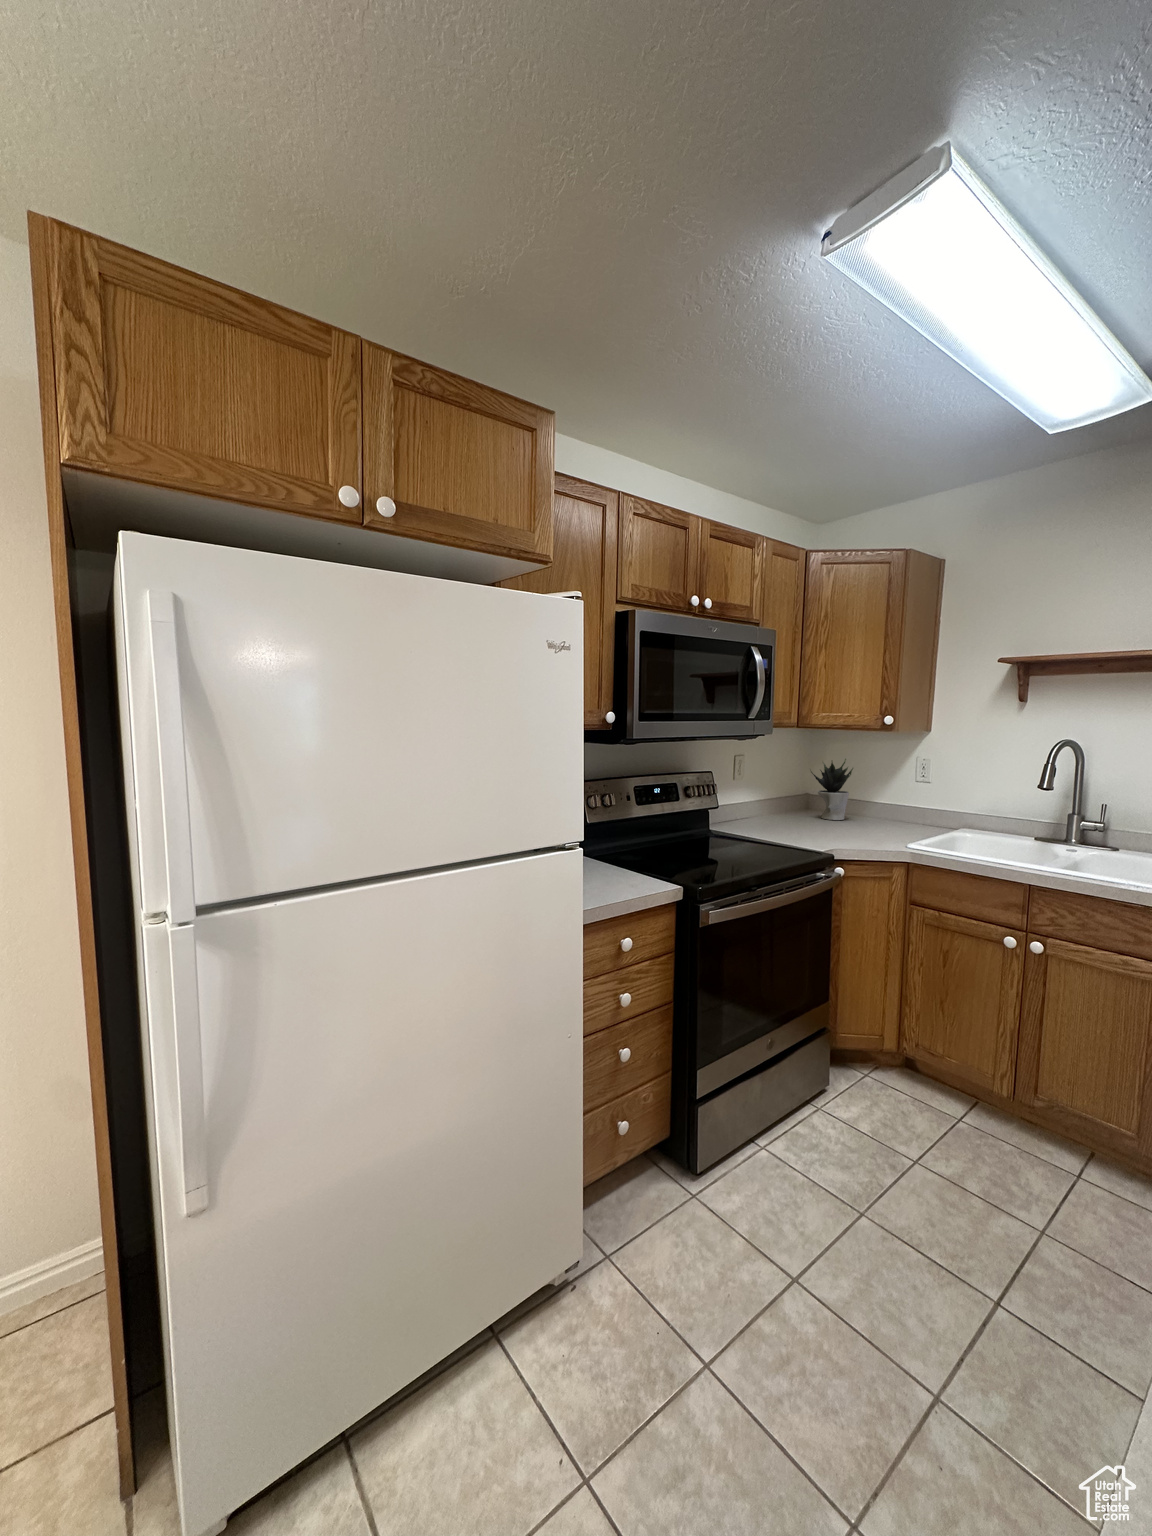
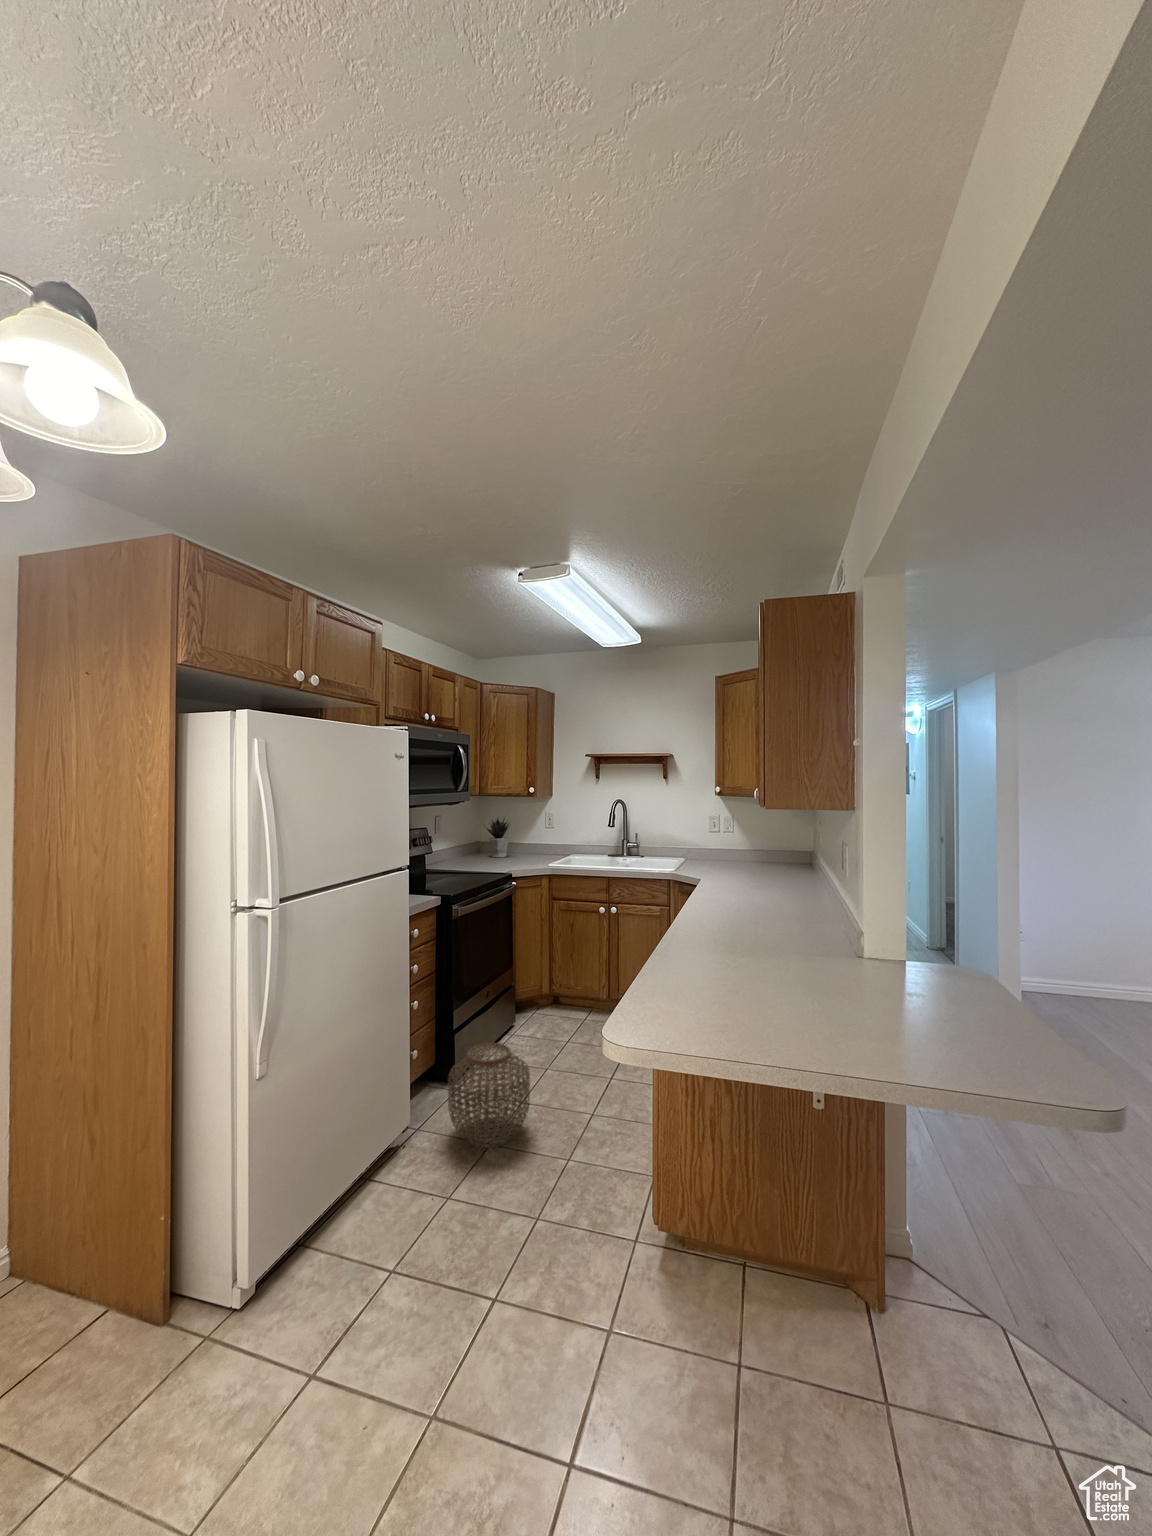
woven basket: none [639,1177,796,1399] -> present [448,1043,530,1148]

